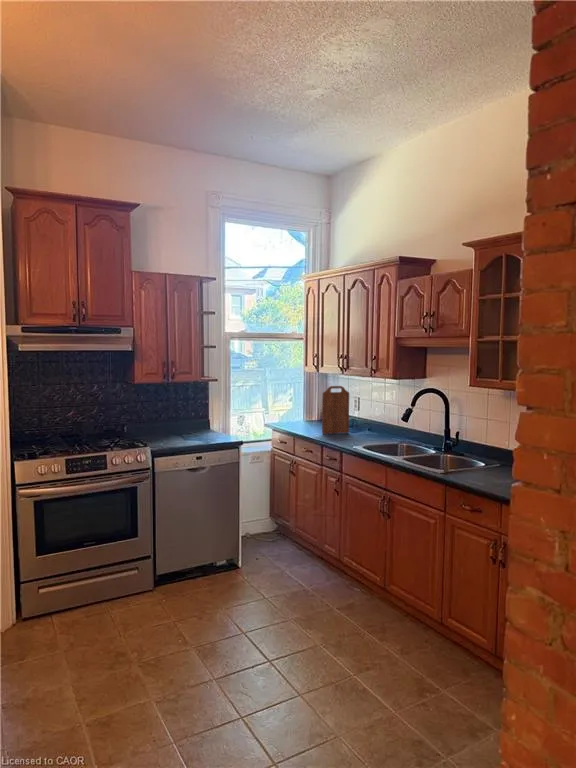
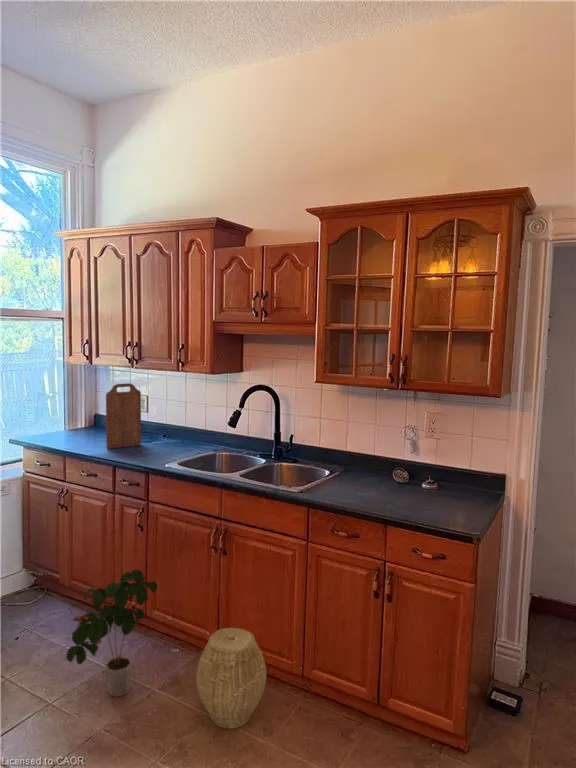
potted plant: none [269,519,340,607] -> present [66,569,157,697]
woven basket: none [351,571,405,646] -> present [196,628,266,729]

